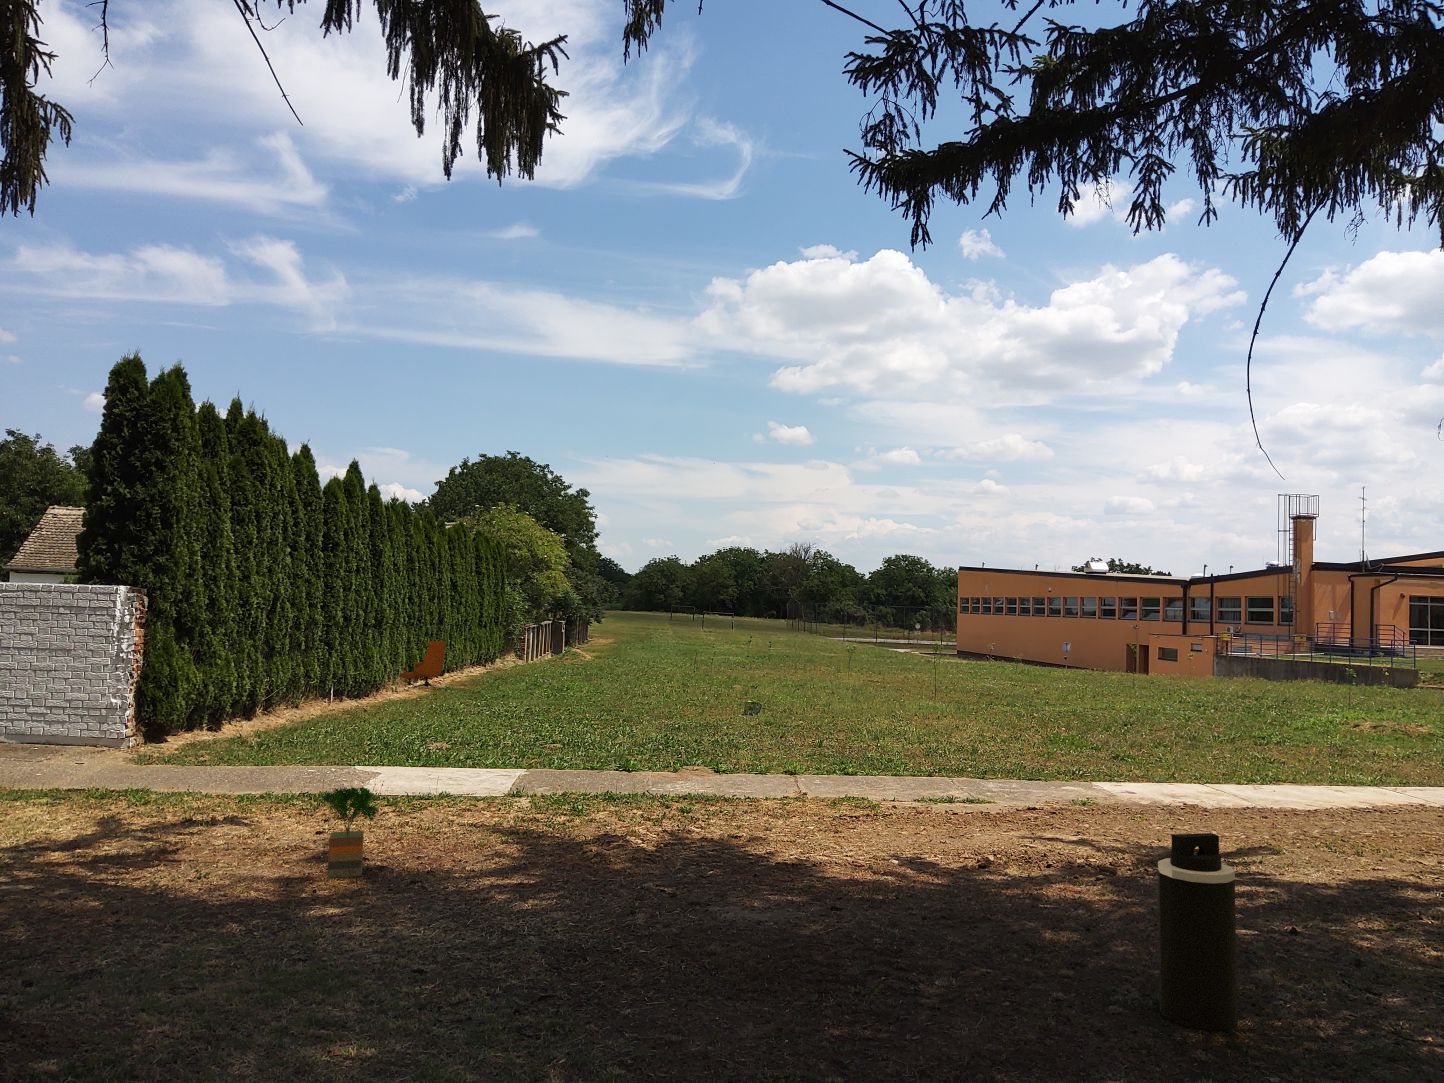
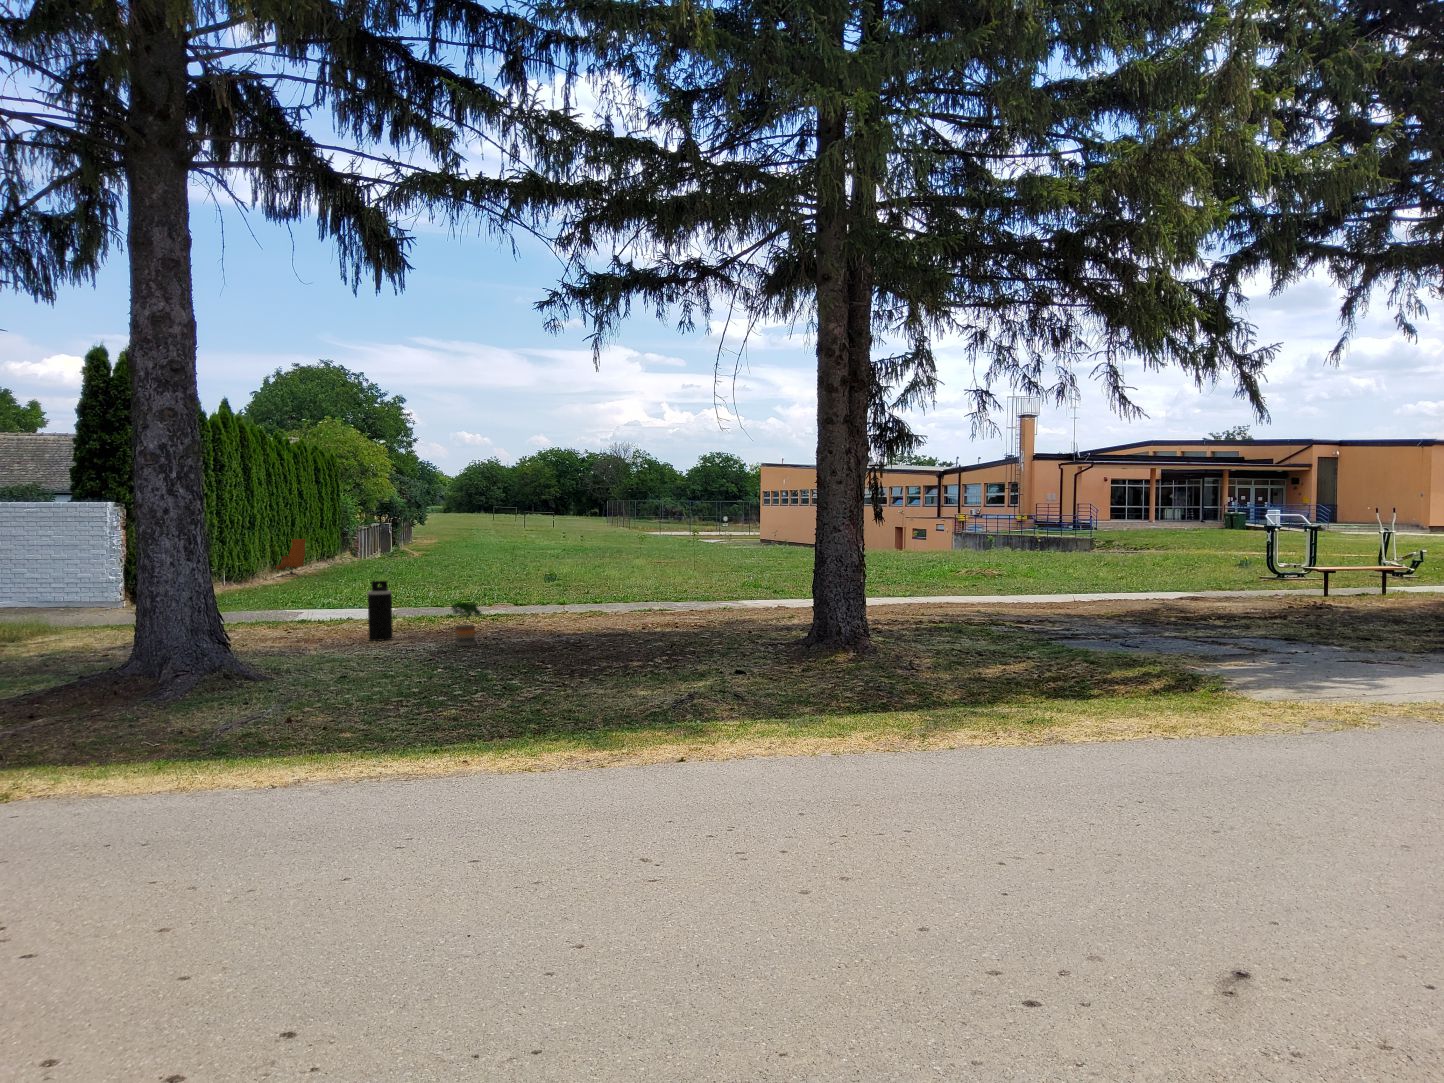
potted tree: present [321,786,379,878] -> present [451,602,481,646]
trash can: present [1158,833,1237,1031] -> present [368,581,393,641]

